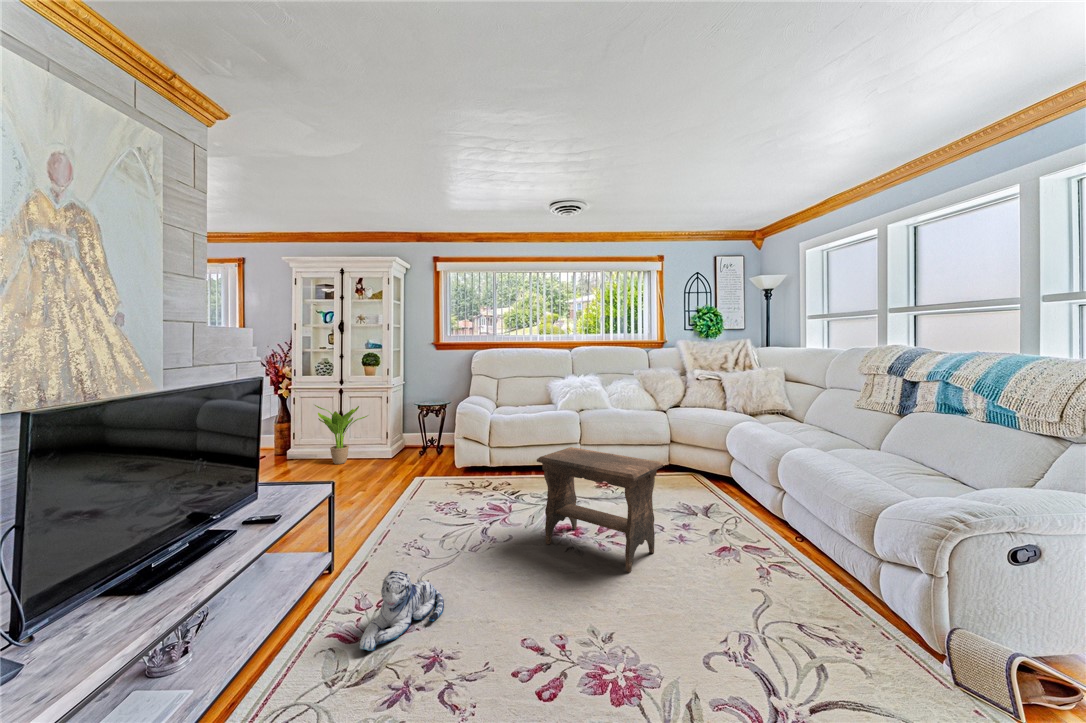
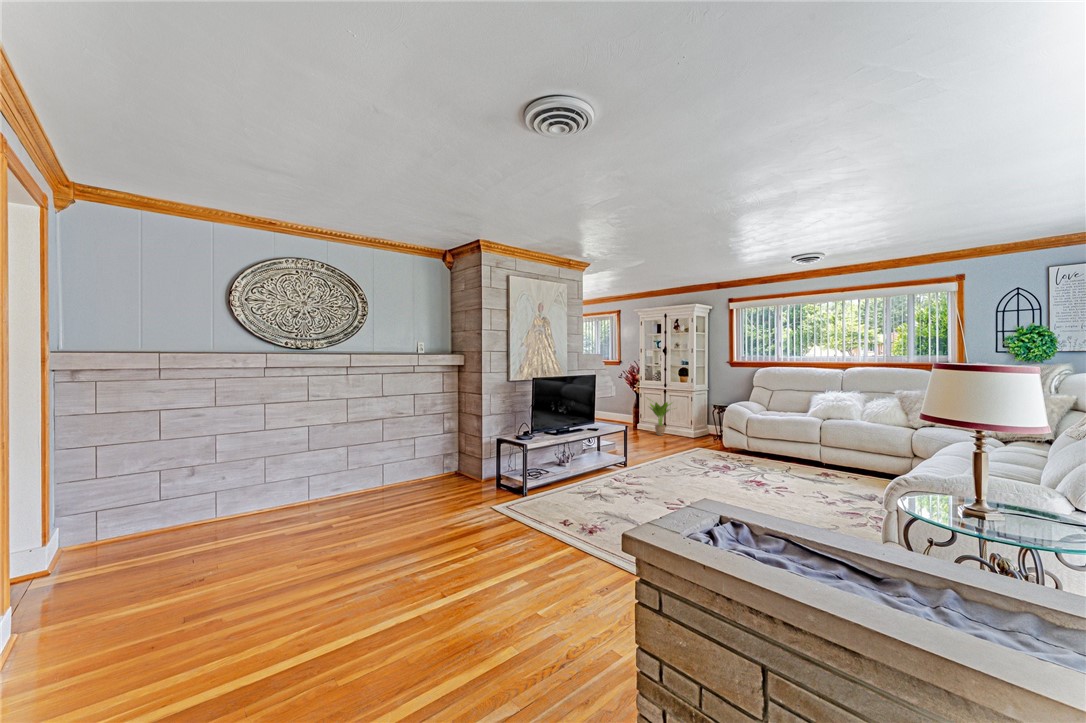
footstool: present [537,447,663,572] -> none [731,430,807,501]
plush toy: present [359,571,444,651] -> none [617,460,660,487]

